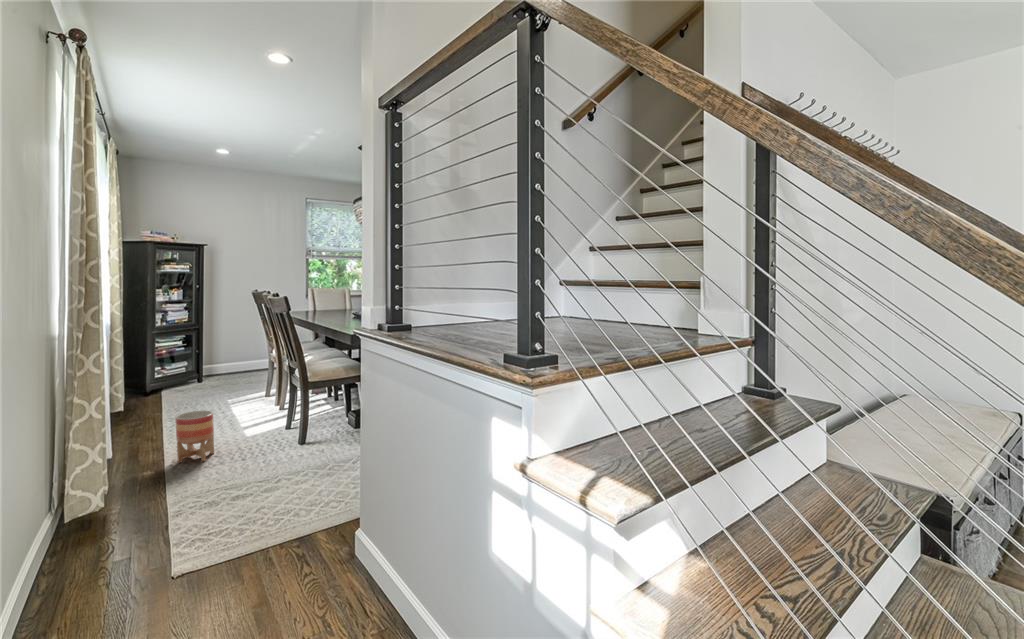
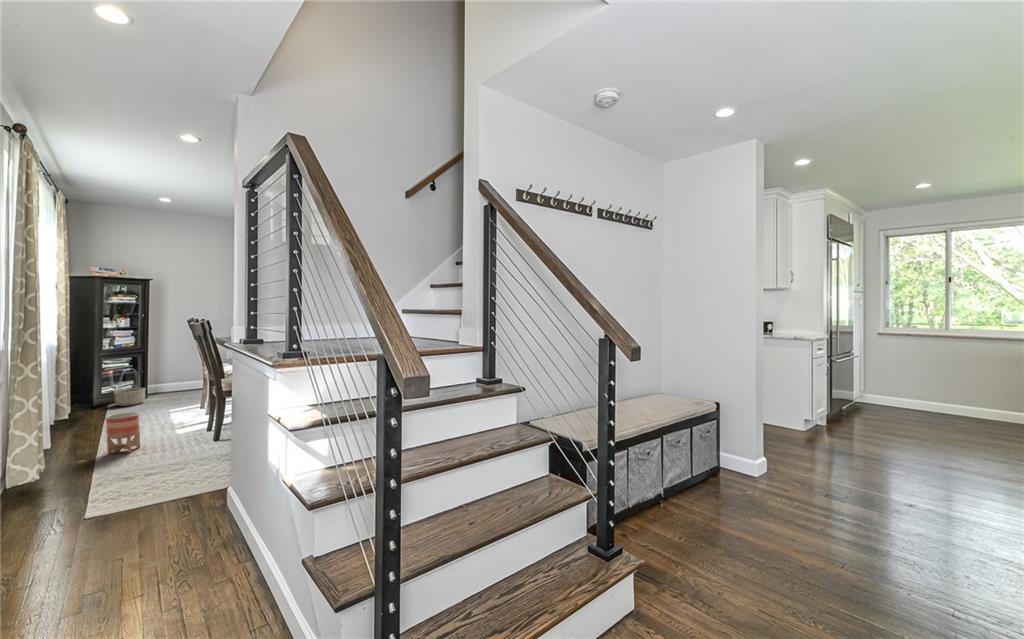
basket: none [167,348,202,391] -> present [114,368,146,406]

